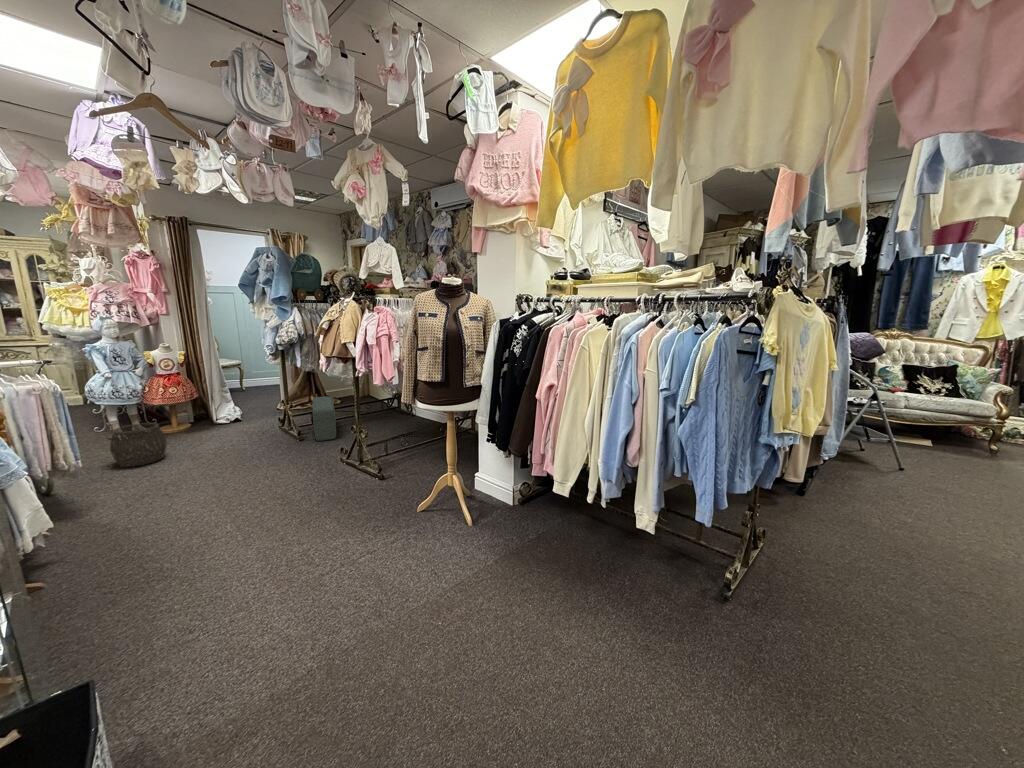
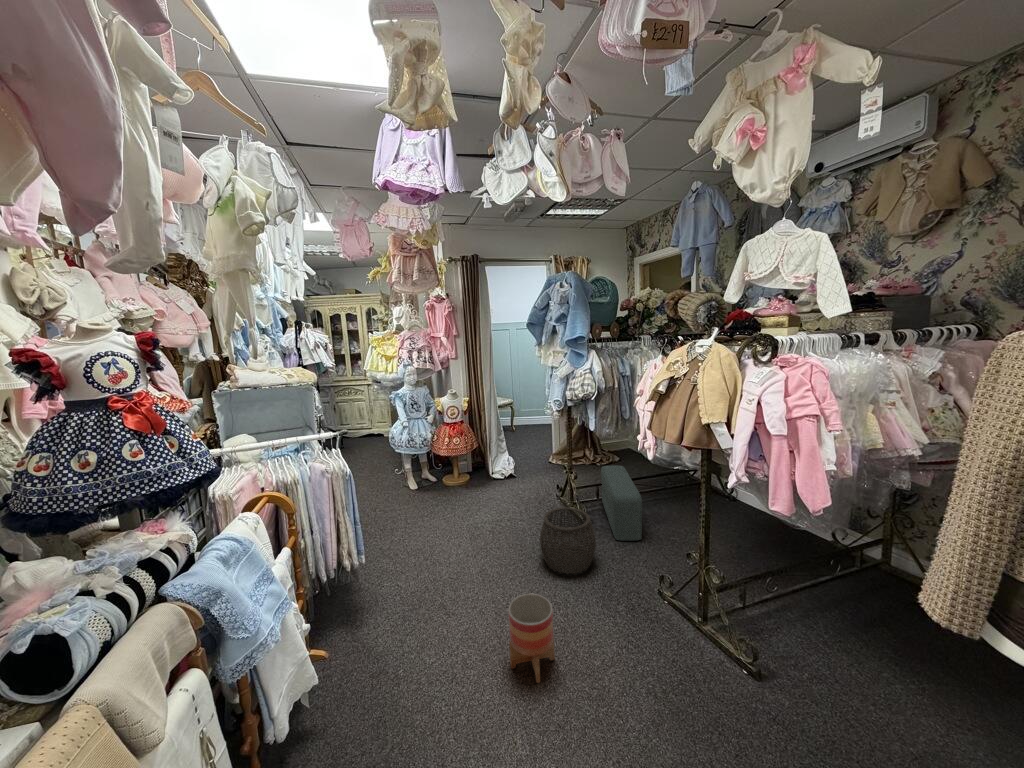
woven basket: present [110,423,167,467] -> present [540,507,596,574]
planter: none [209,453,248,500] -> present [508,594,555,683]

